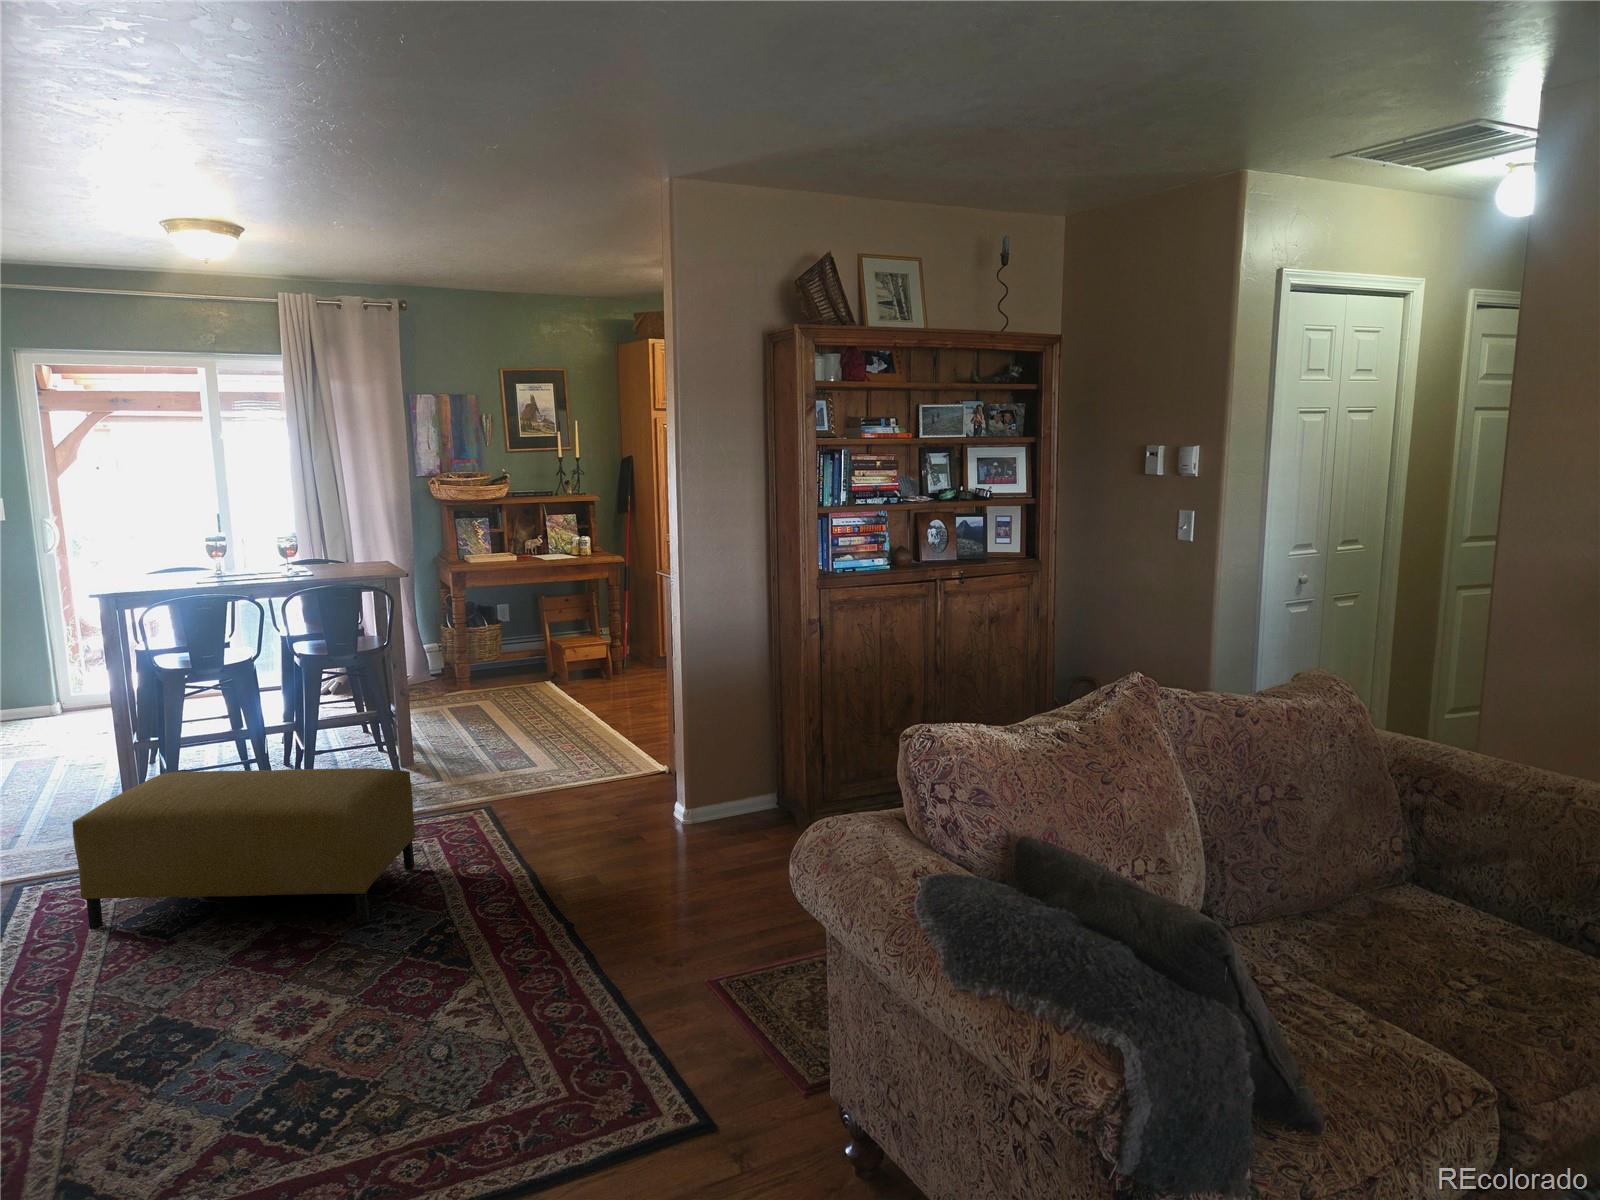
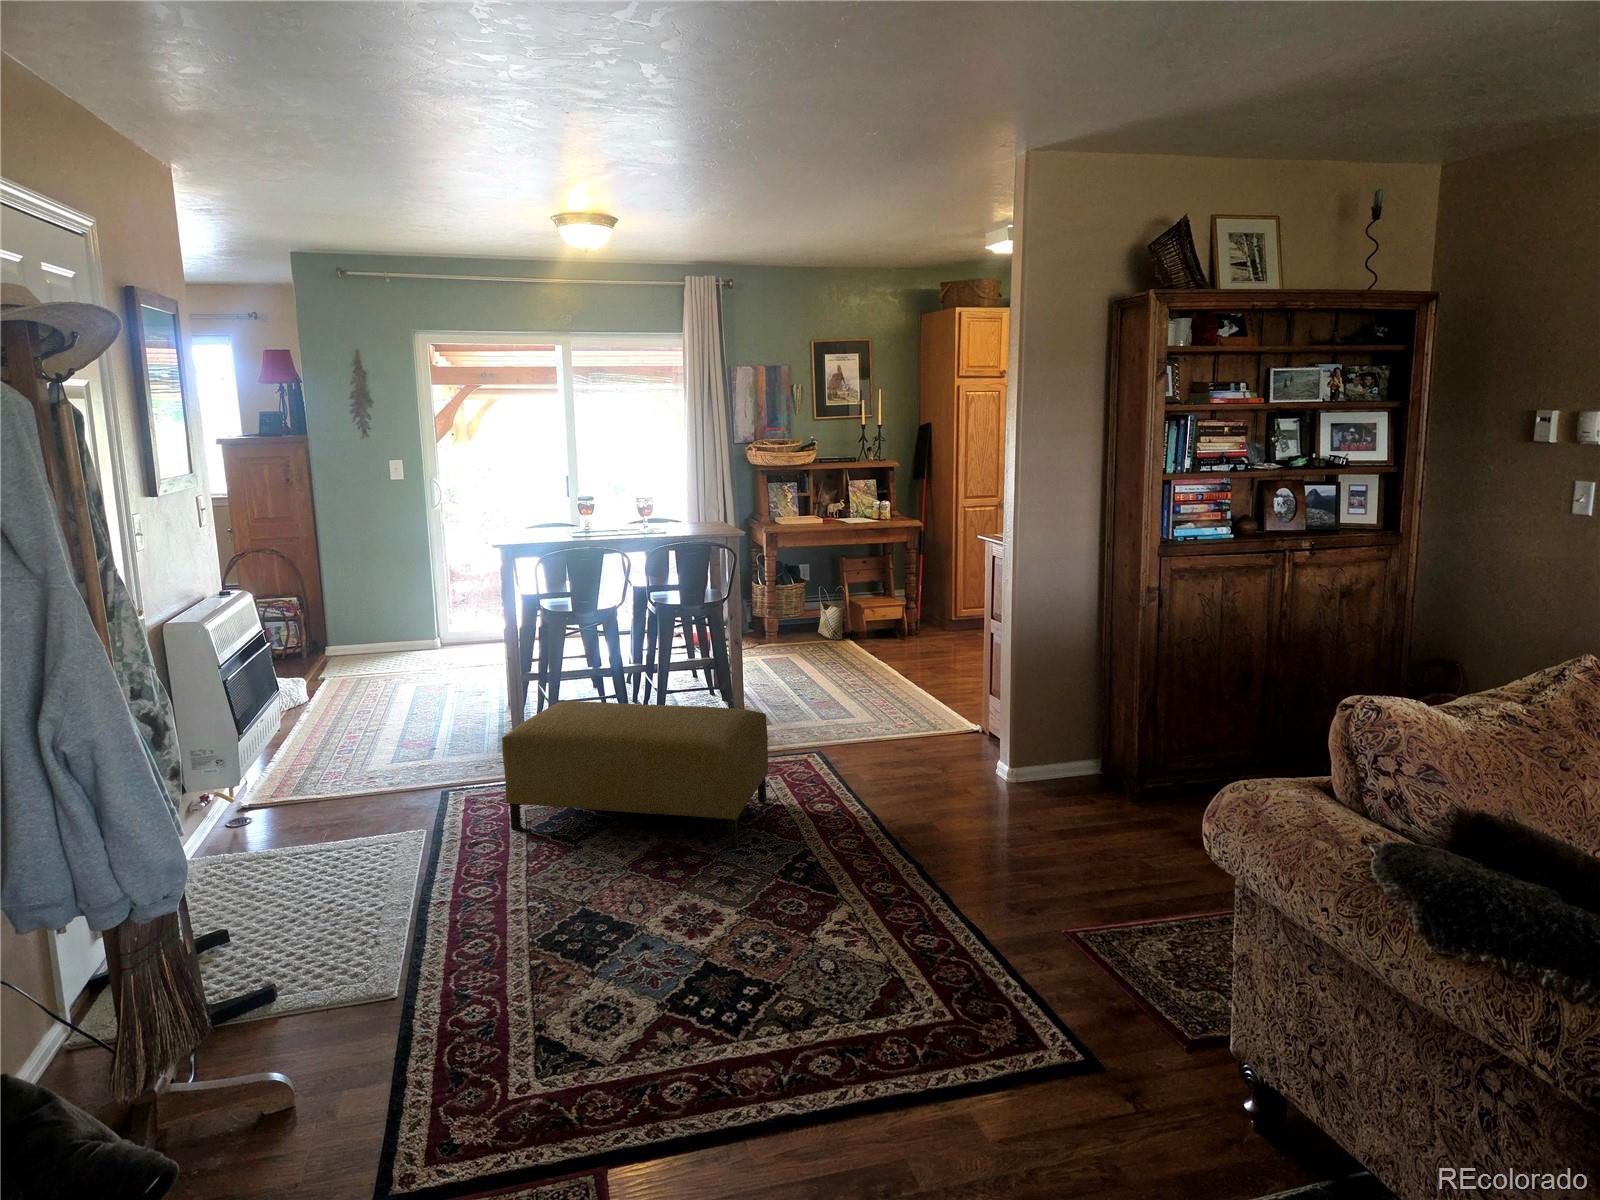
woven basket: none [516,626,543,683] -> present [818,586,845,640]

